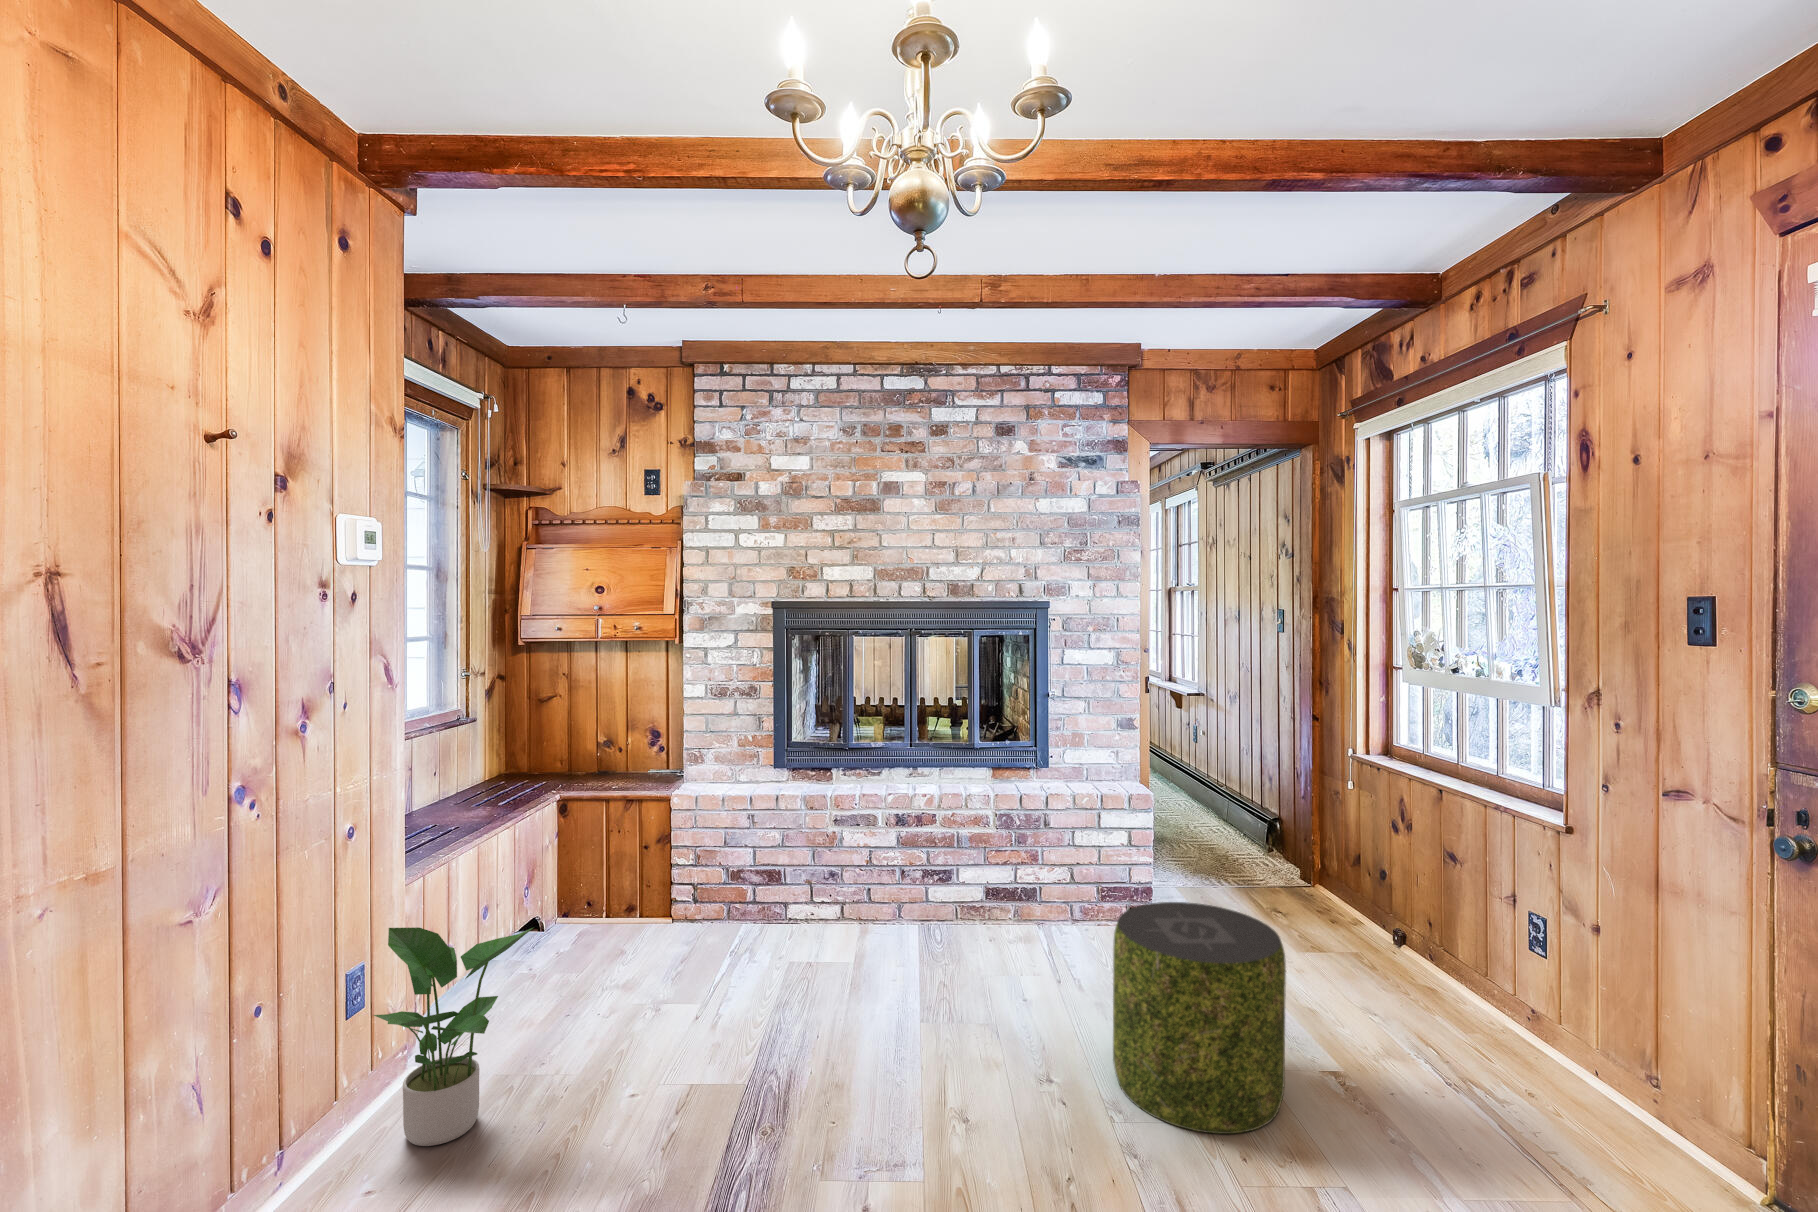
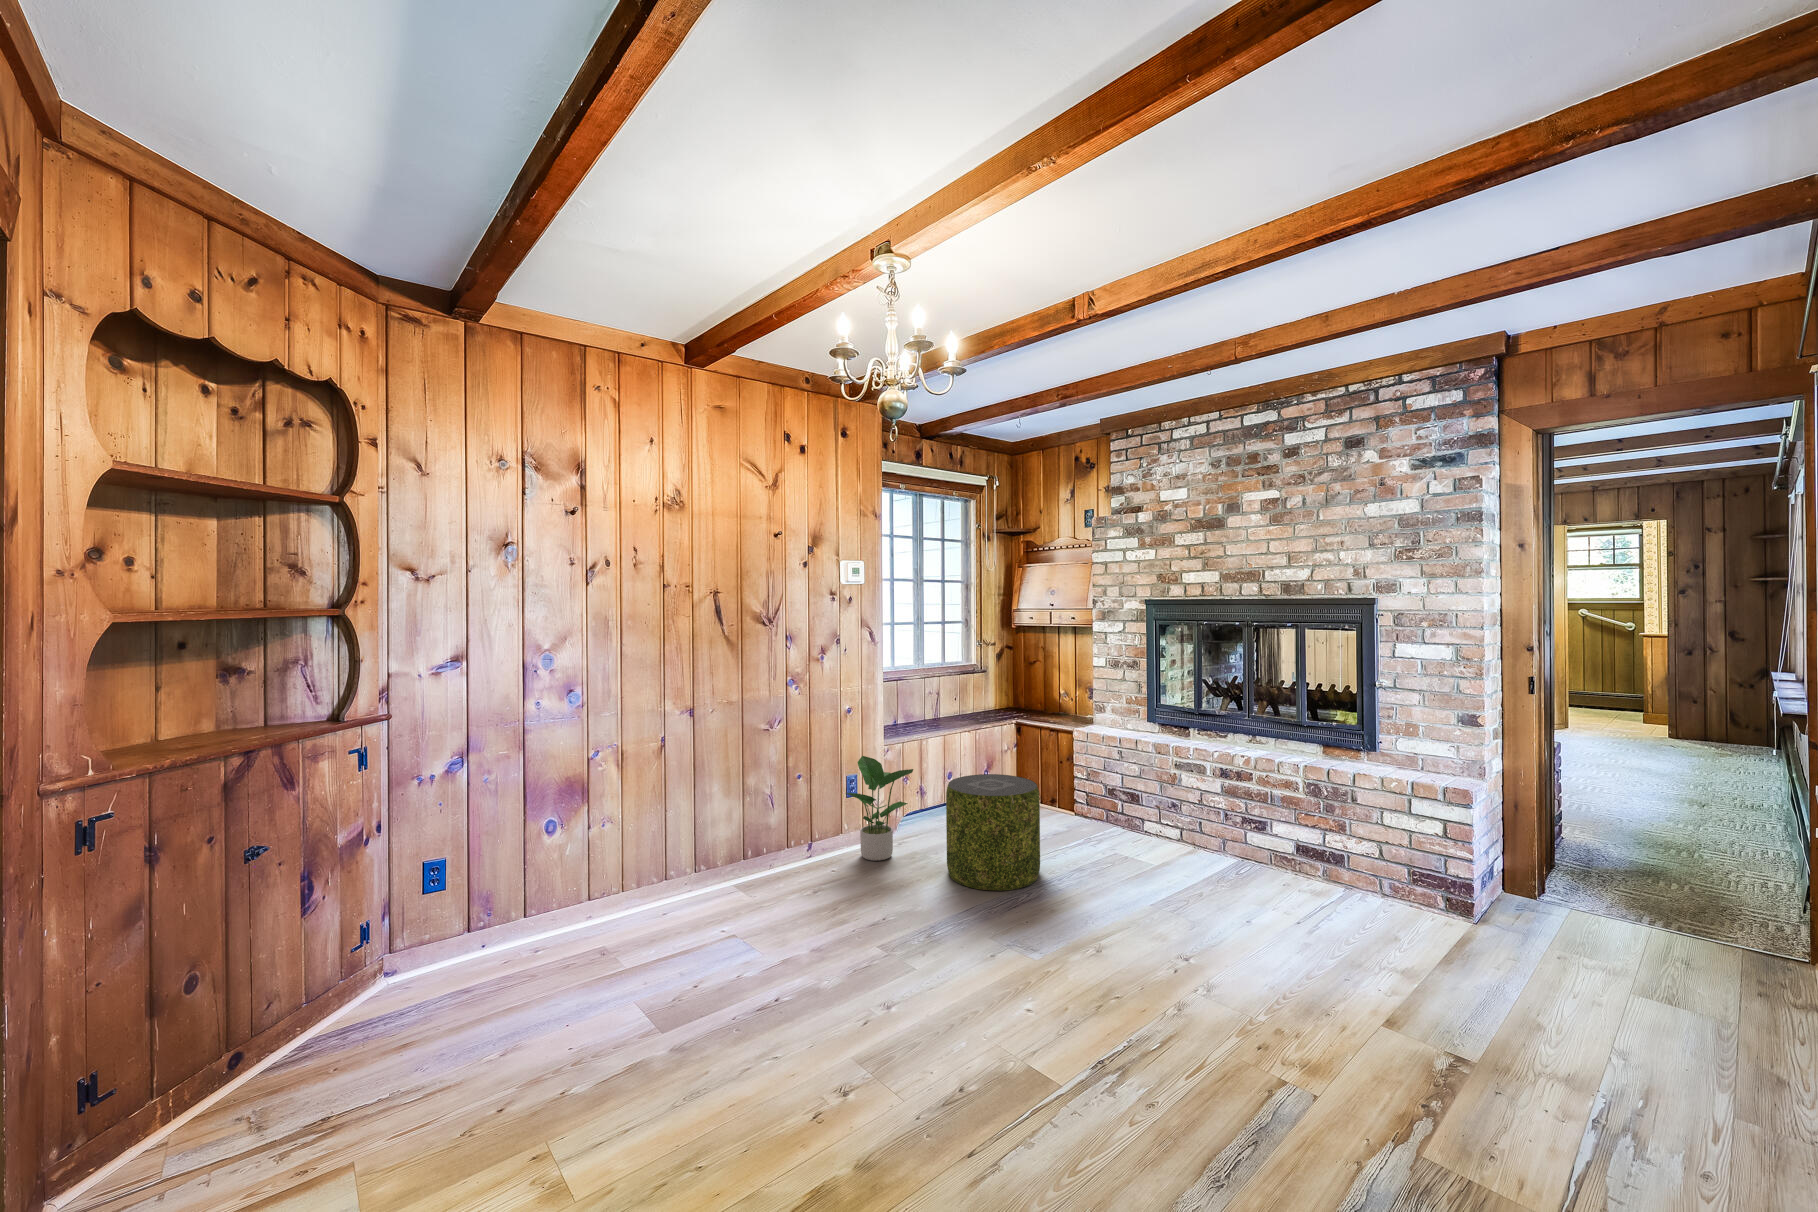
pouf: present [1113,902,1286,1134] -> present [946,774,1040,891]

